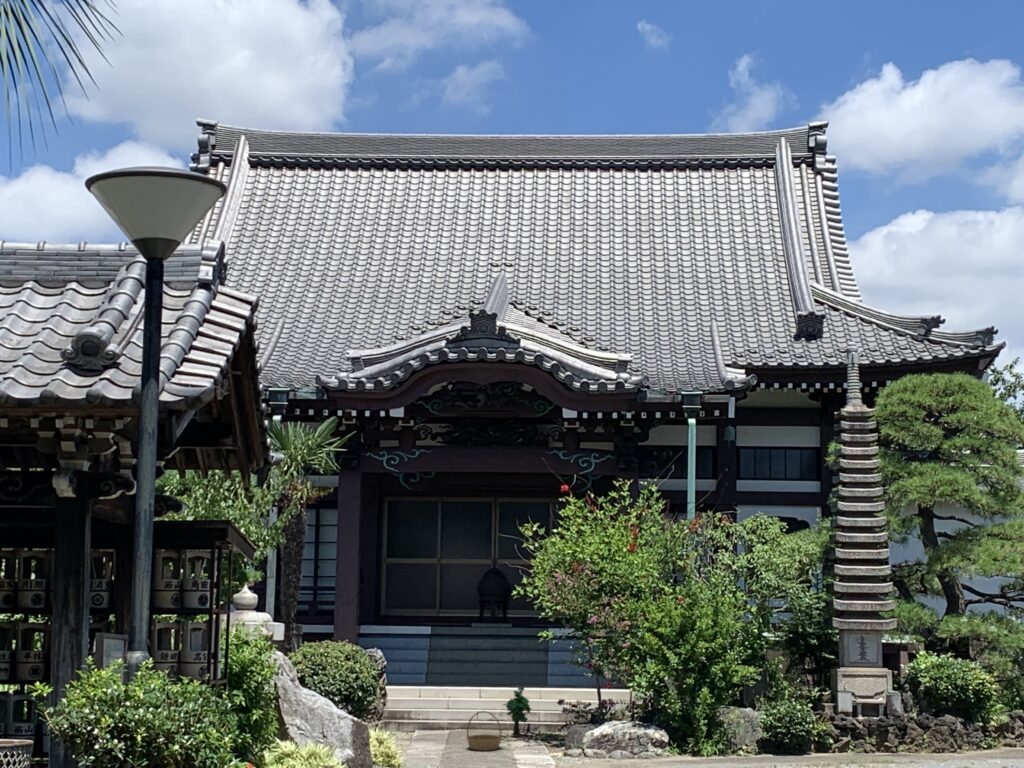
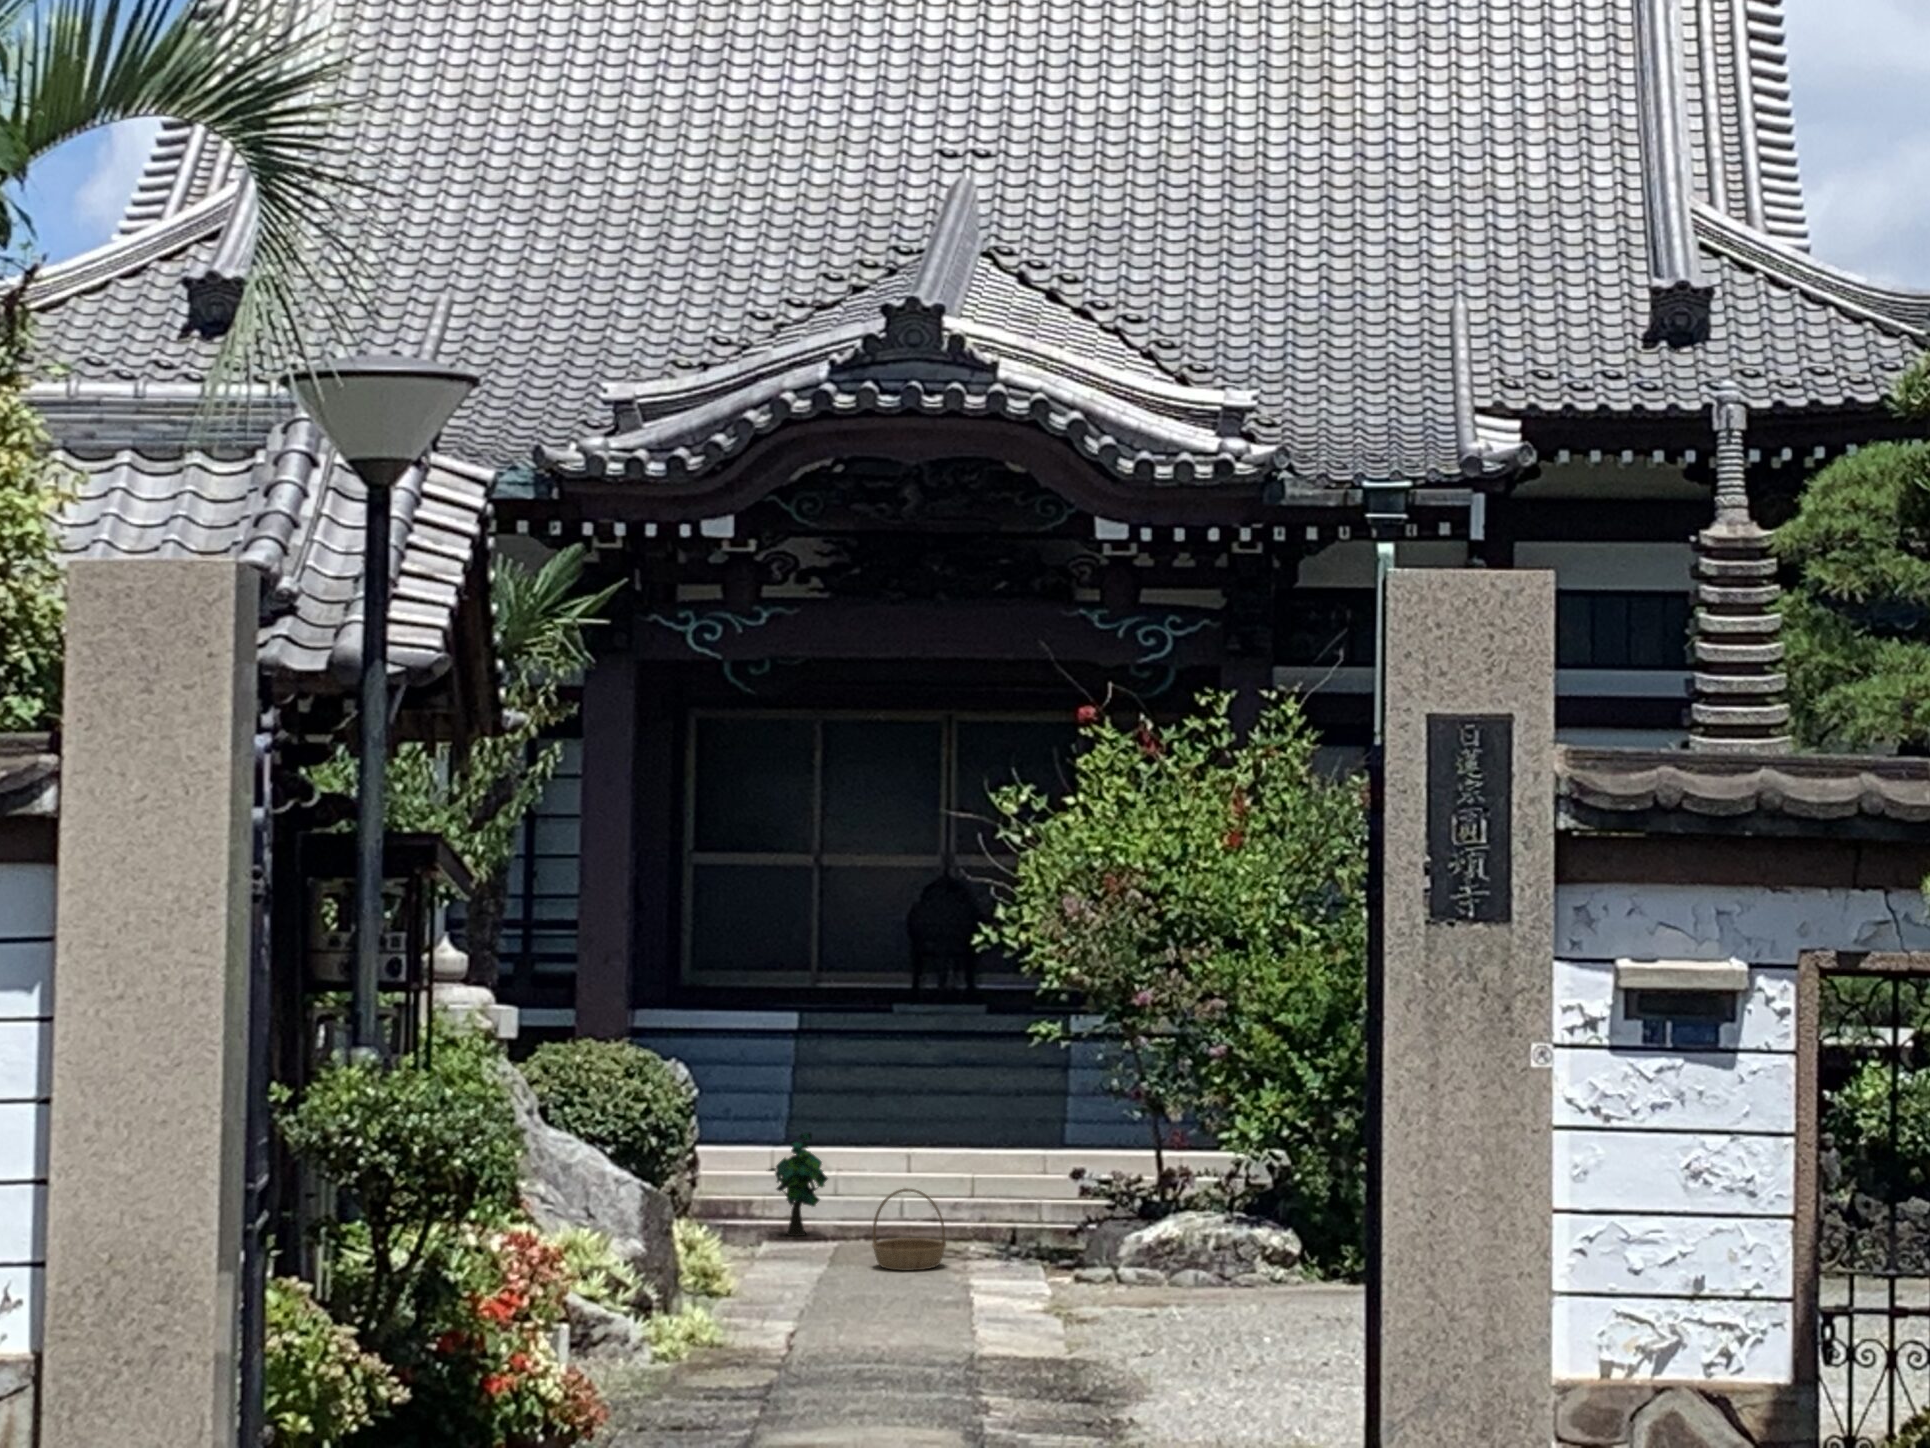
decorative plant: present [504,687,531,737] -> present [770,1133,828,1236]

